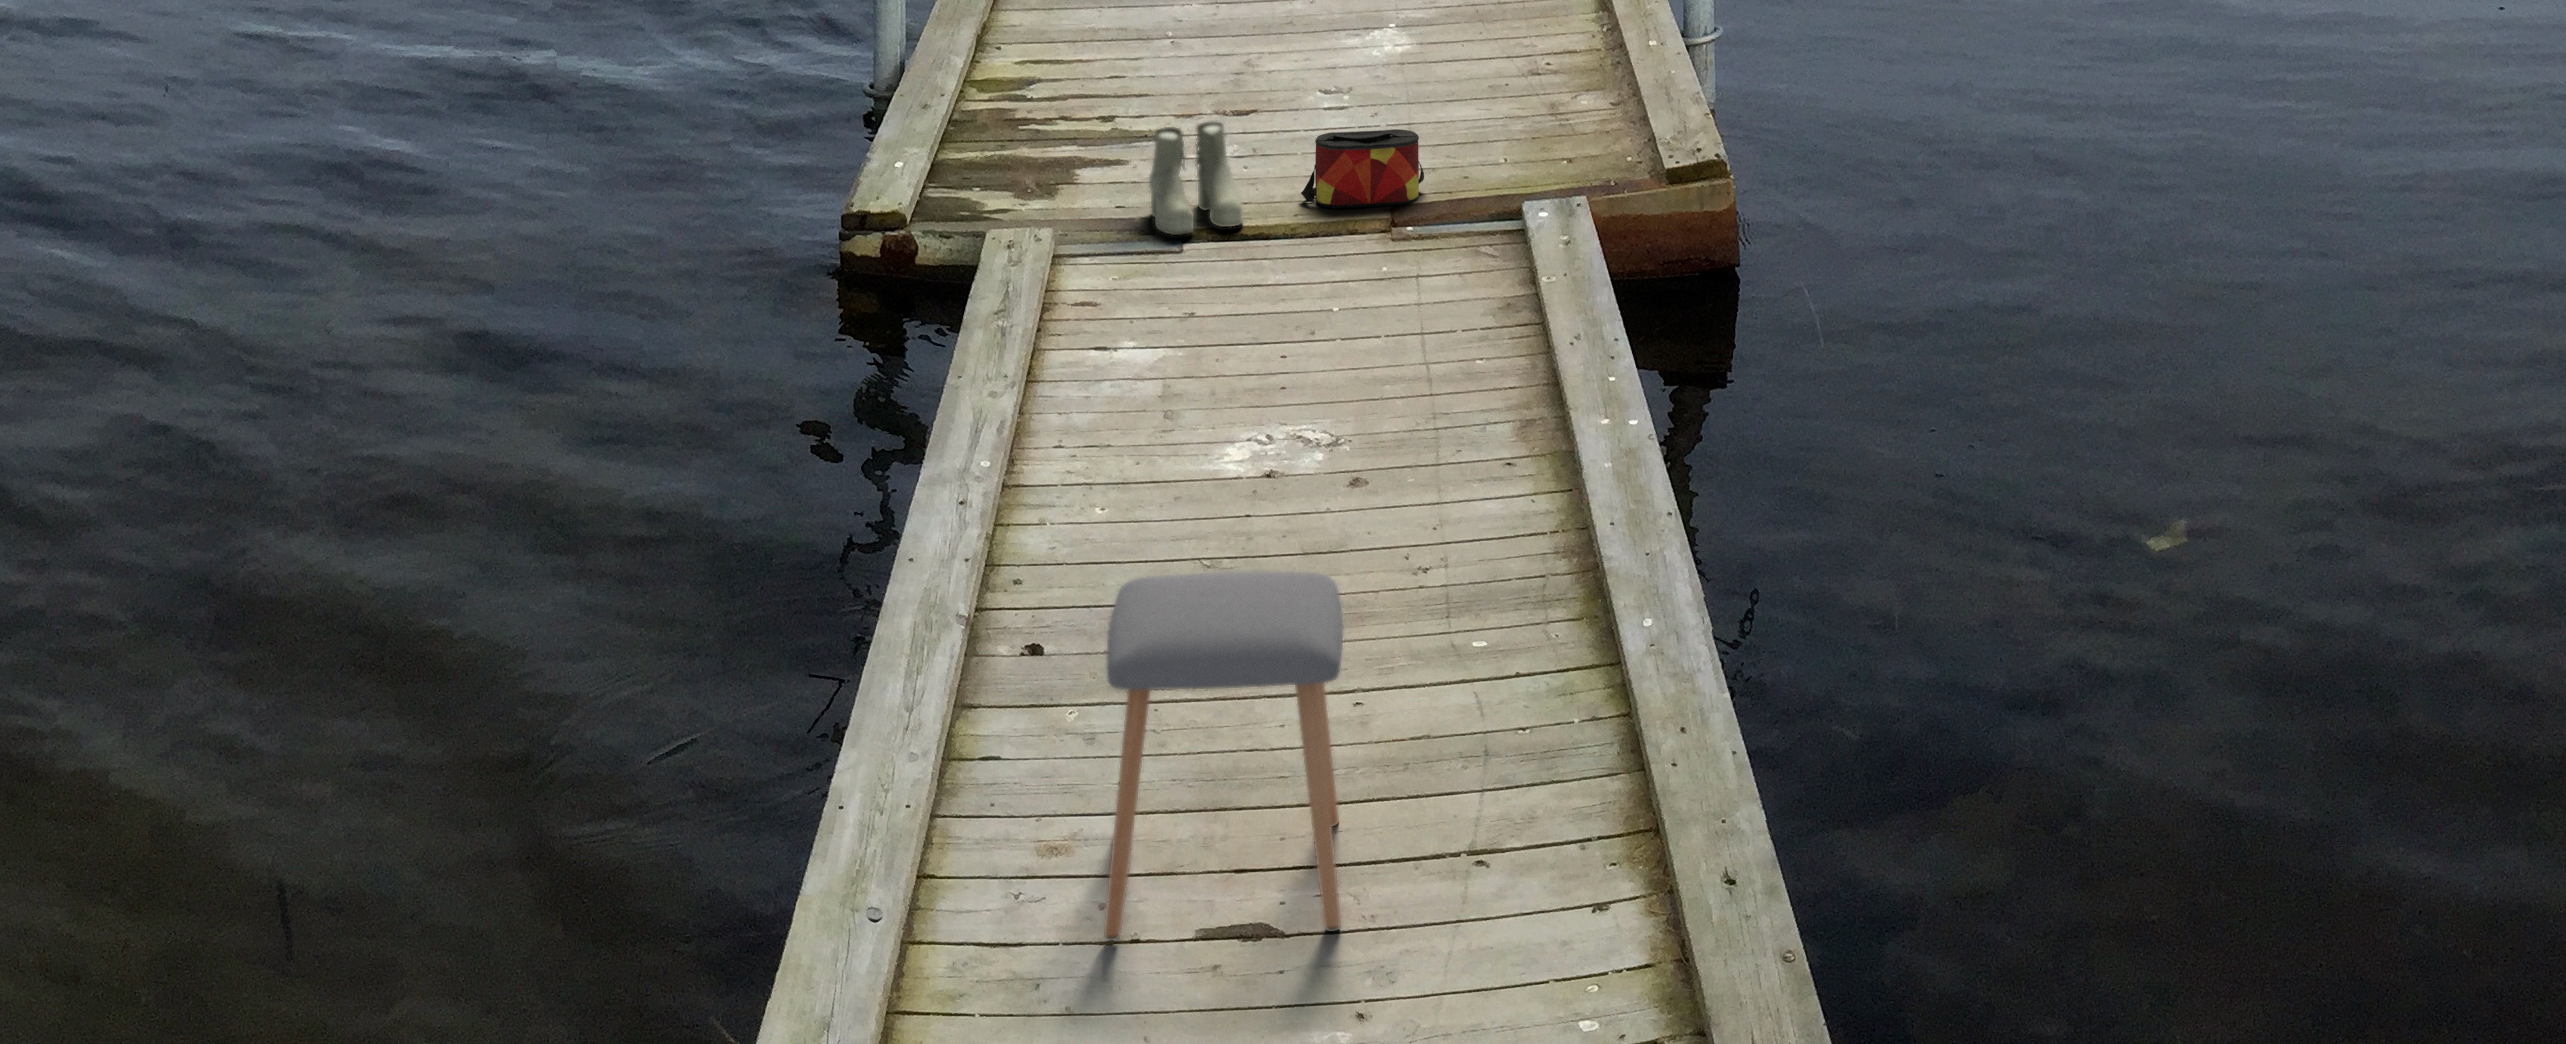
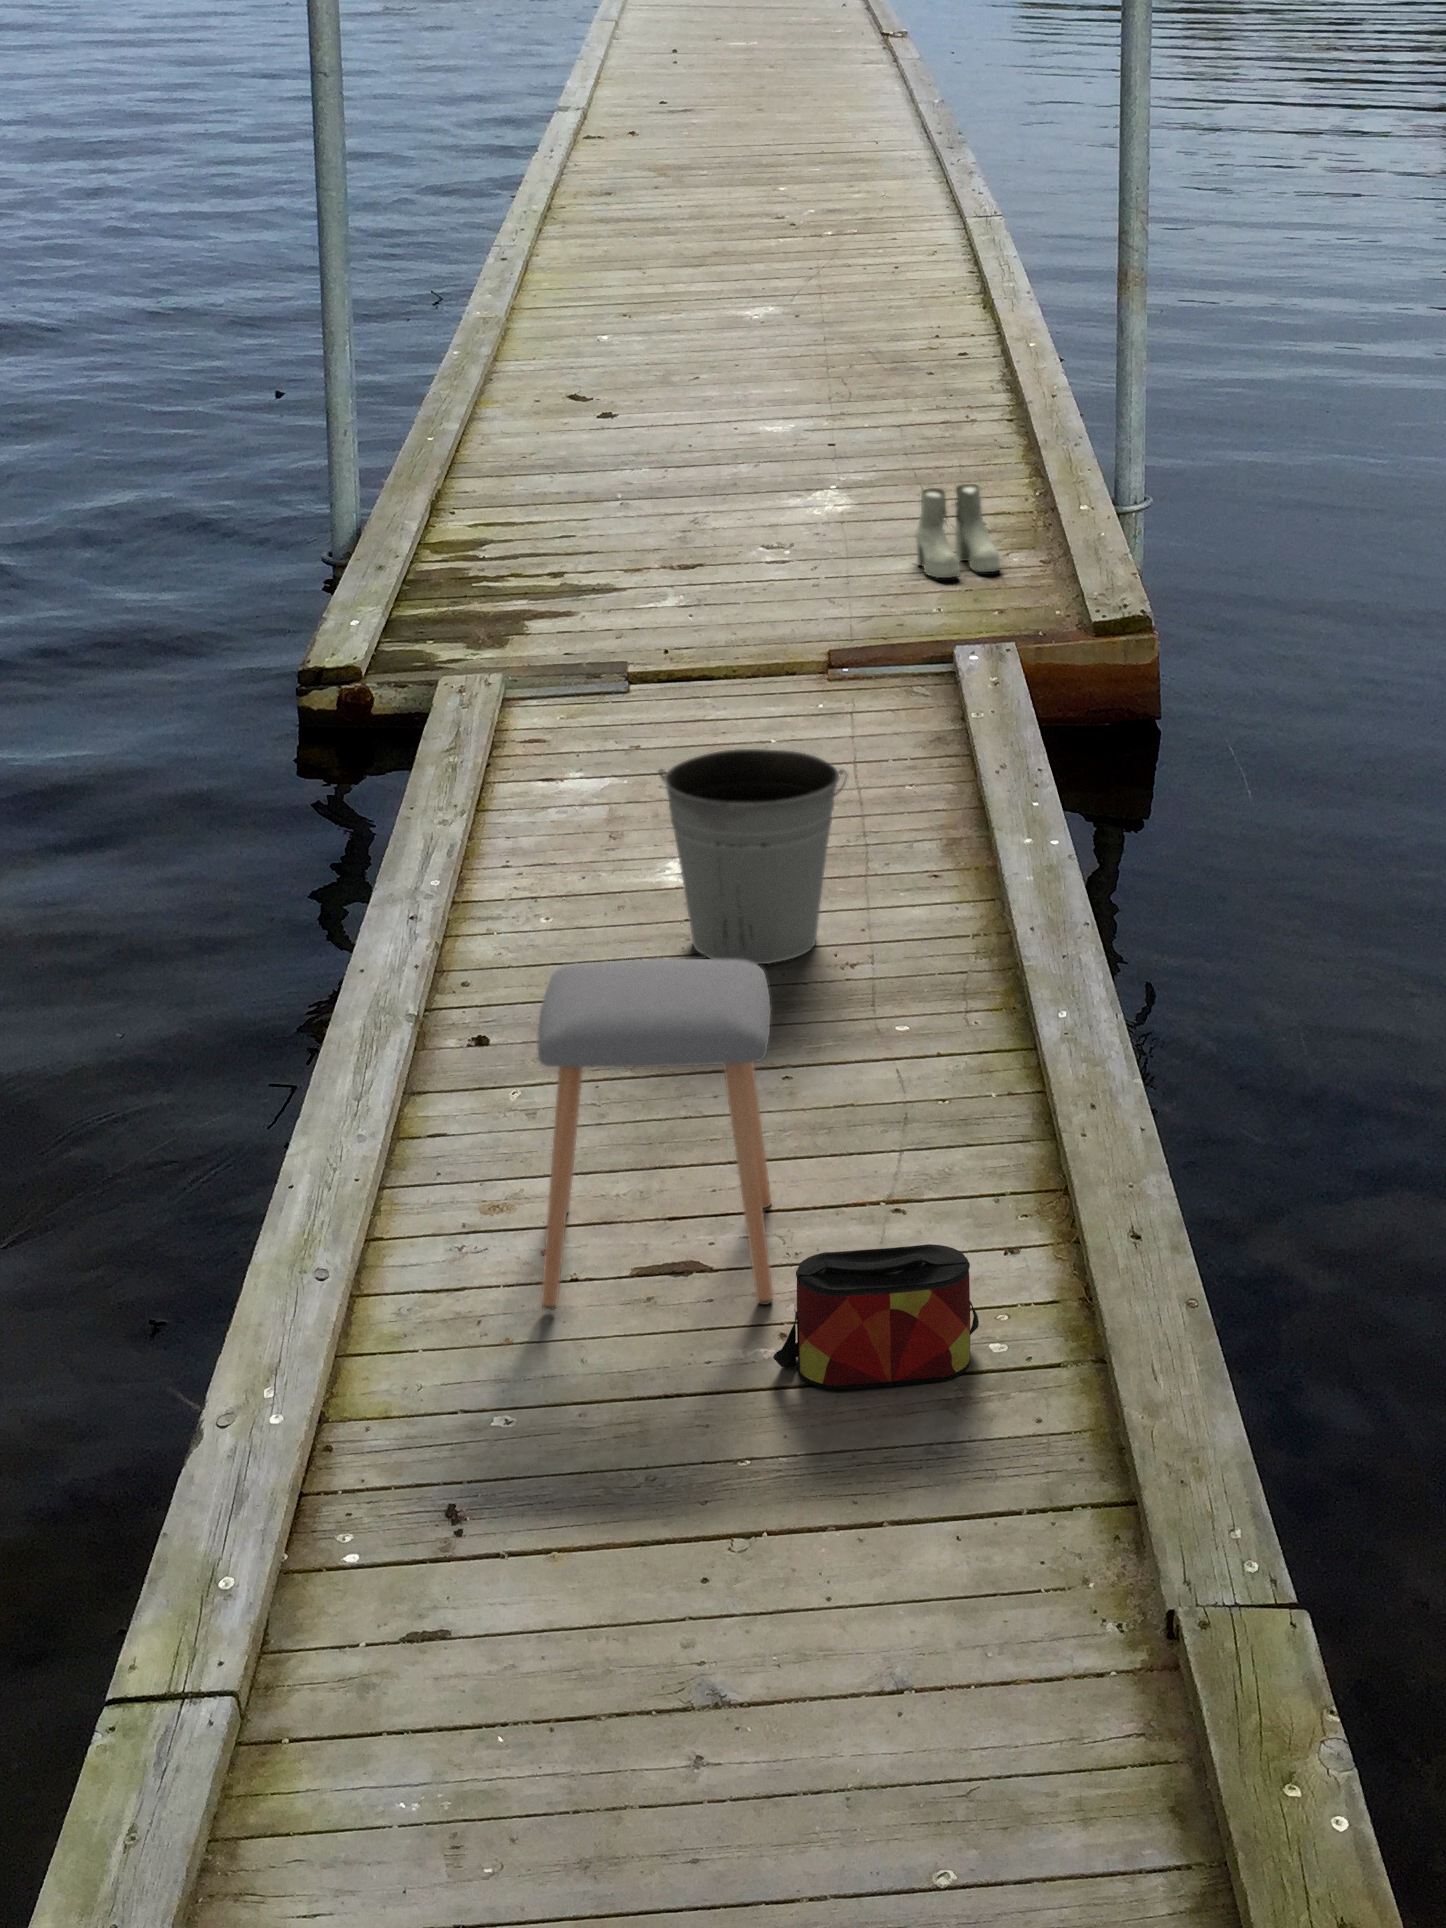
boots: present [1149,121,1243,235] -> present [915,484,1000,578]
bag: present [1301,129,1424,208] -> present [773,1244,979,1390]
bucket: none [1224,332,1419,560] -> present [659,749,848,964]

